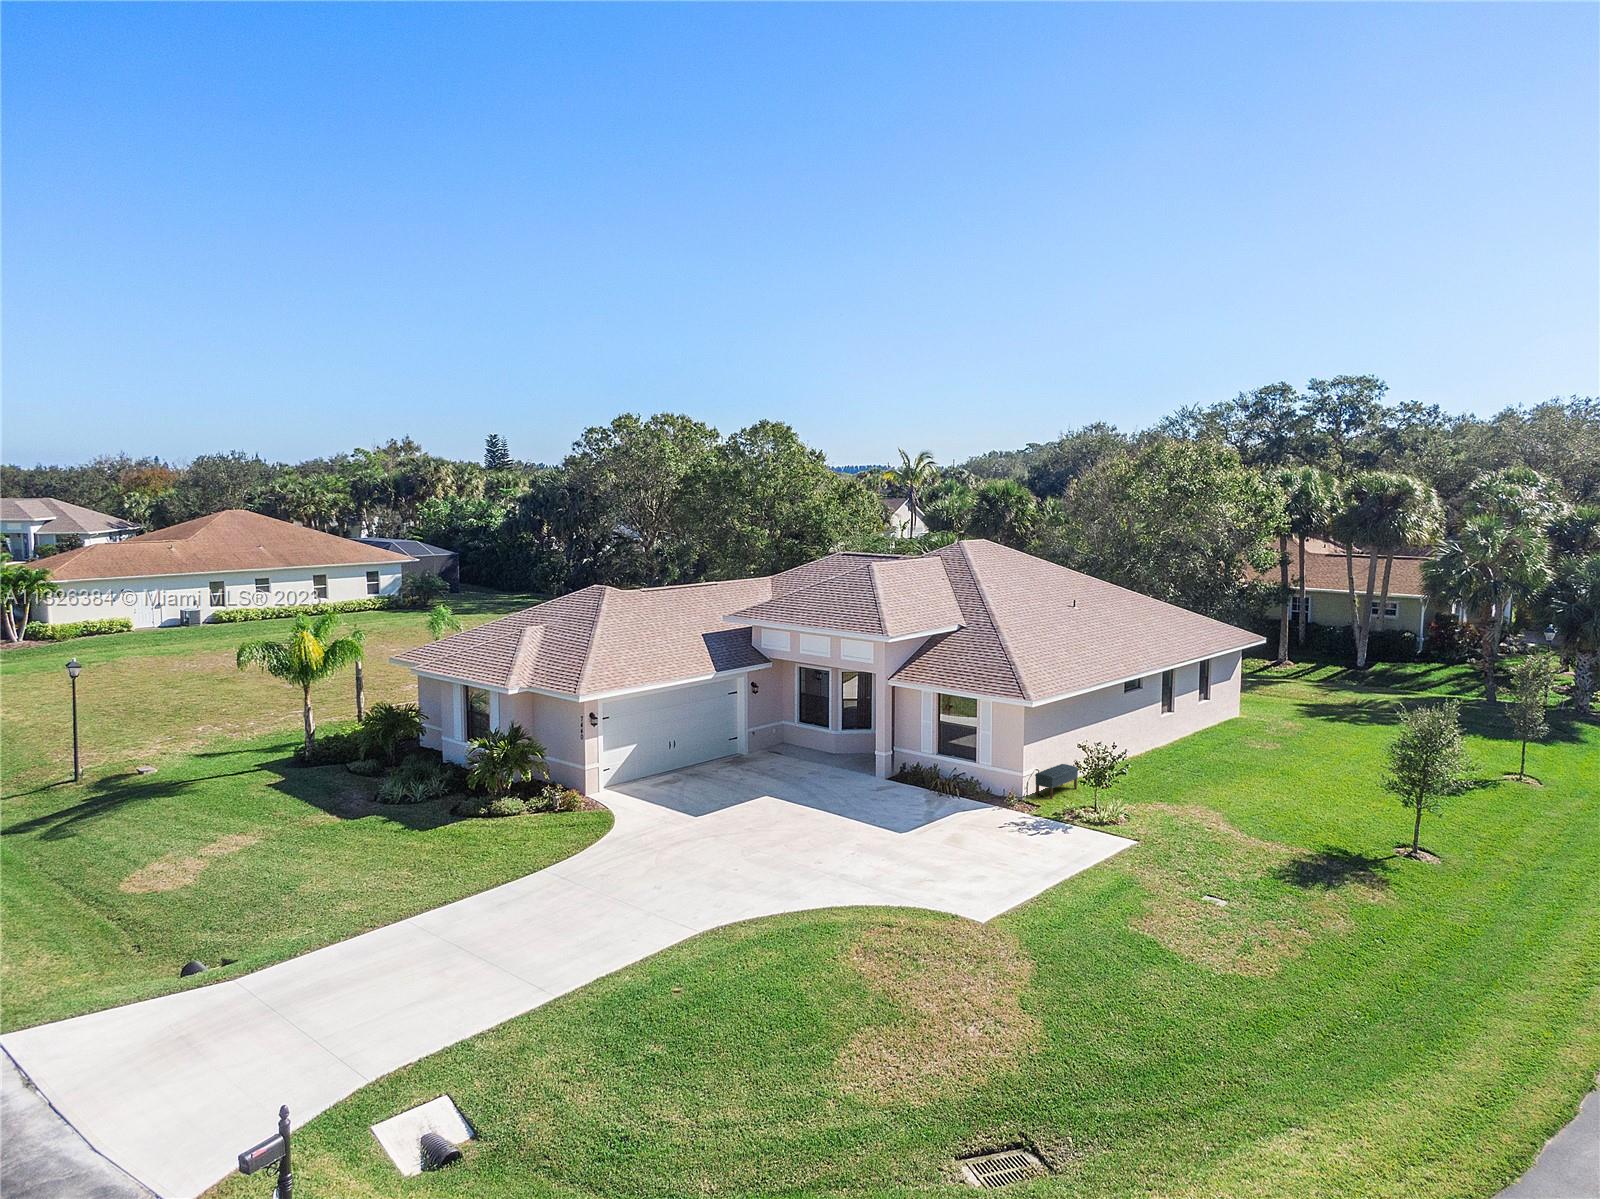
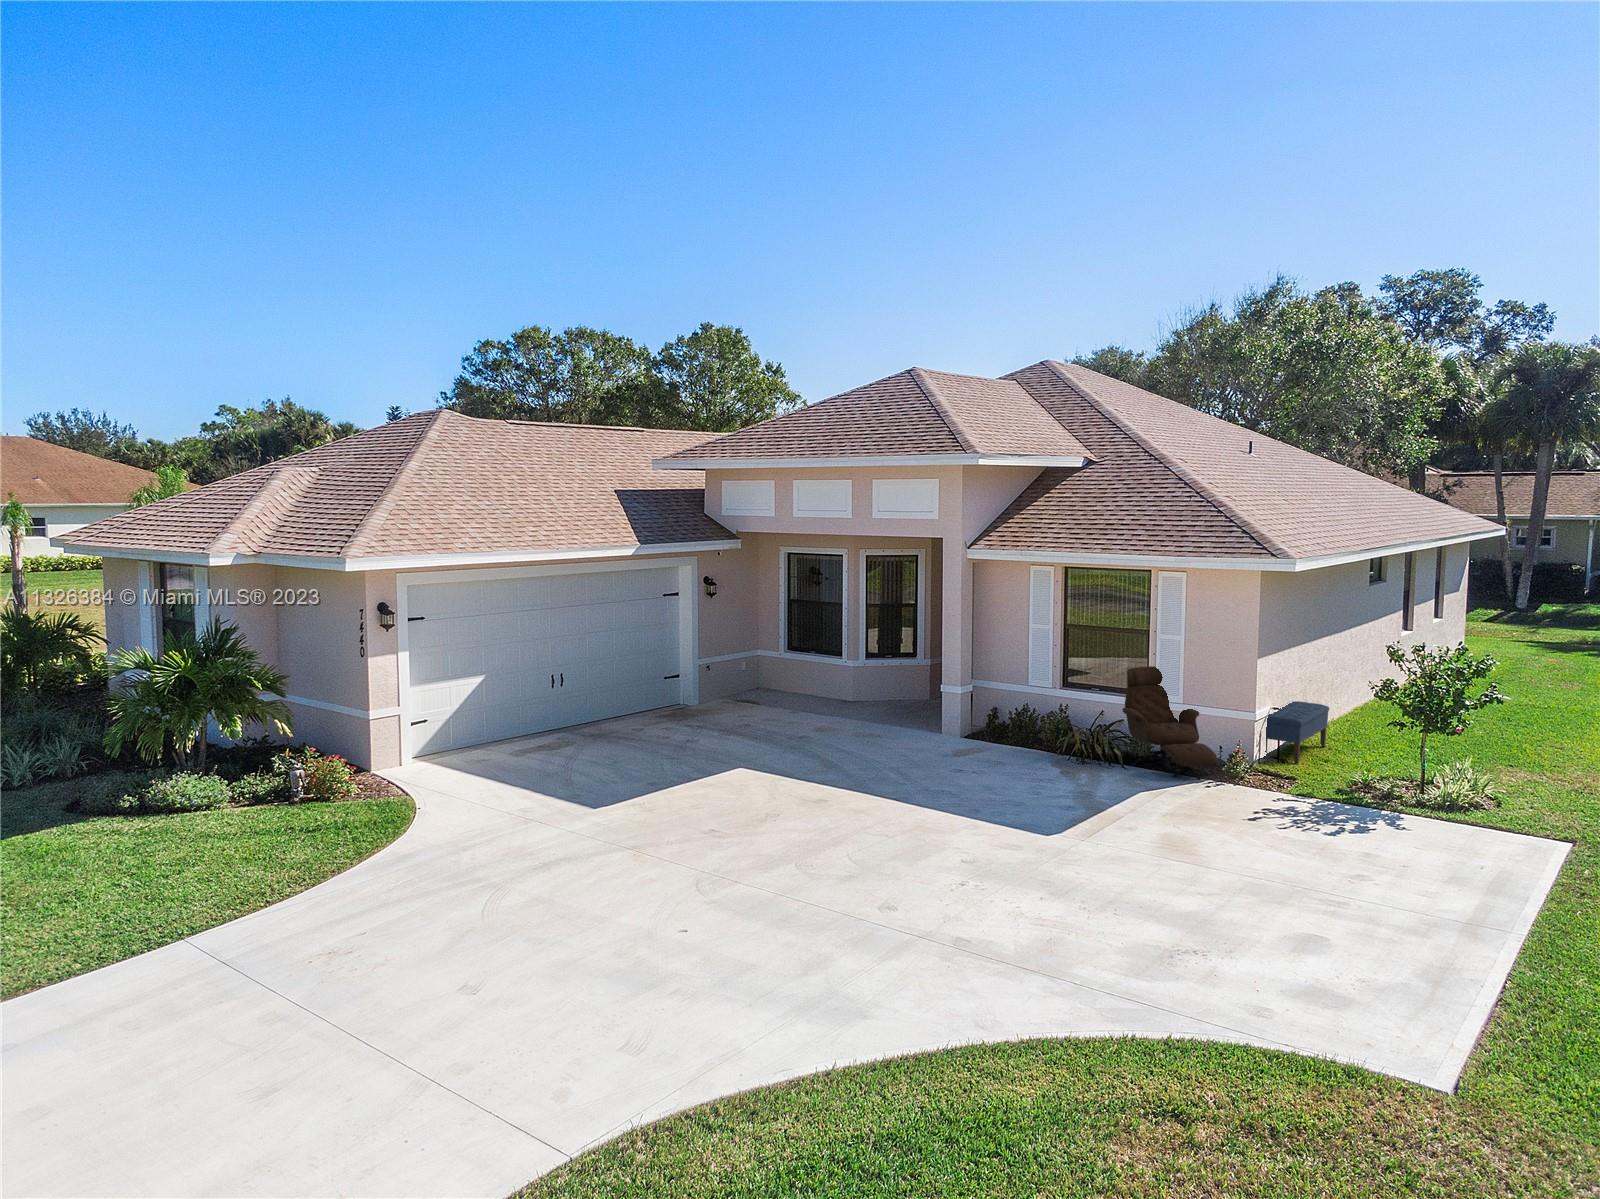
lounge chair: none [963,746,1003,808] -> present [1122,666,1217,780]

